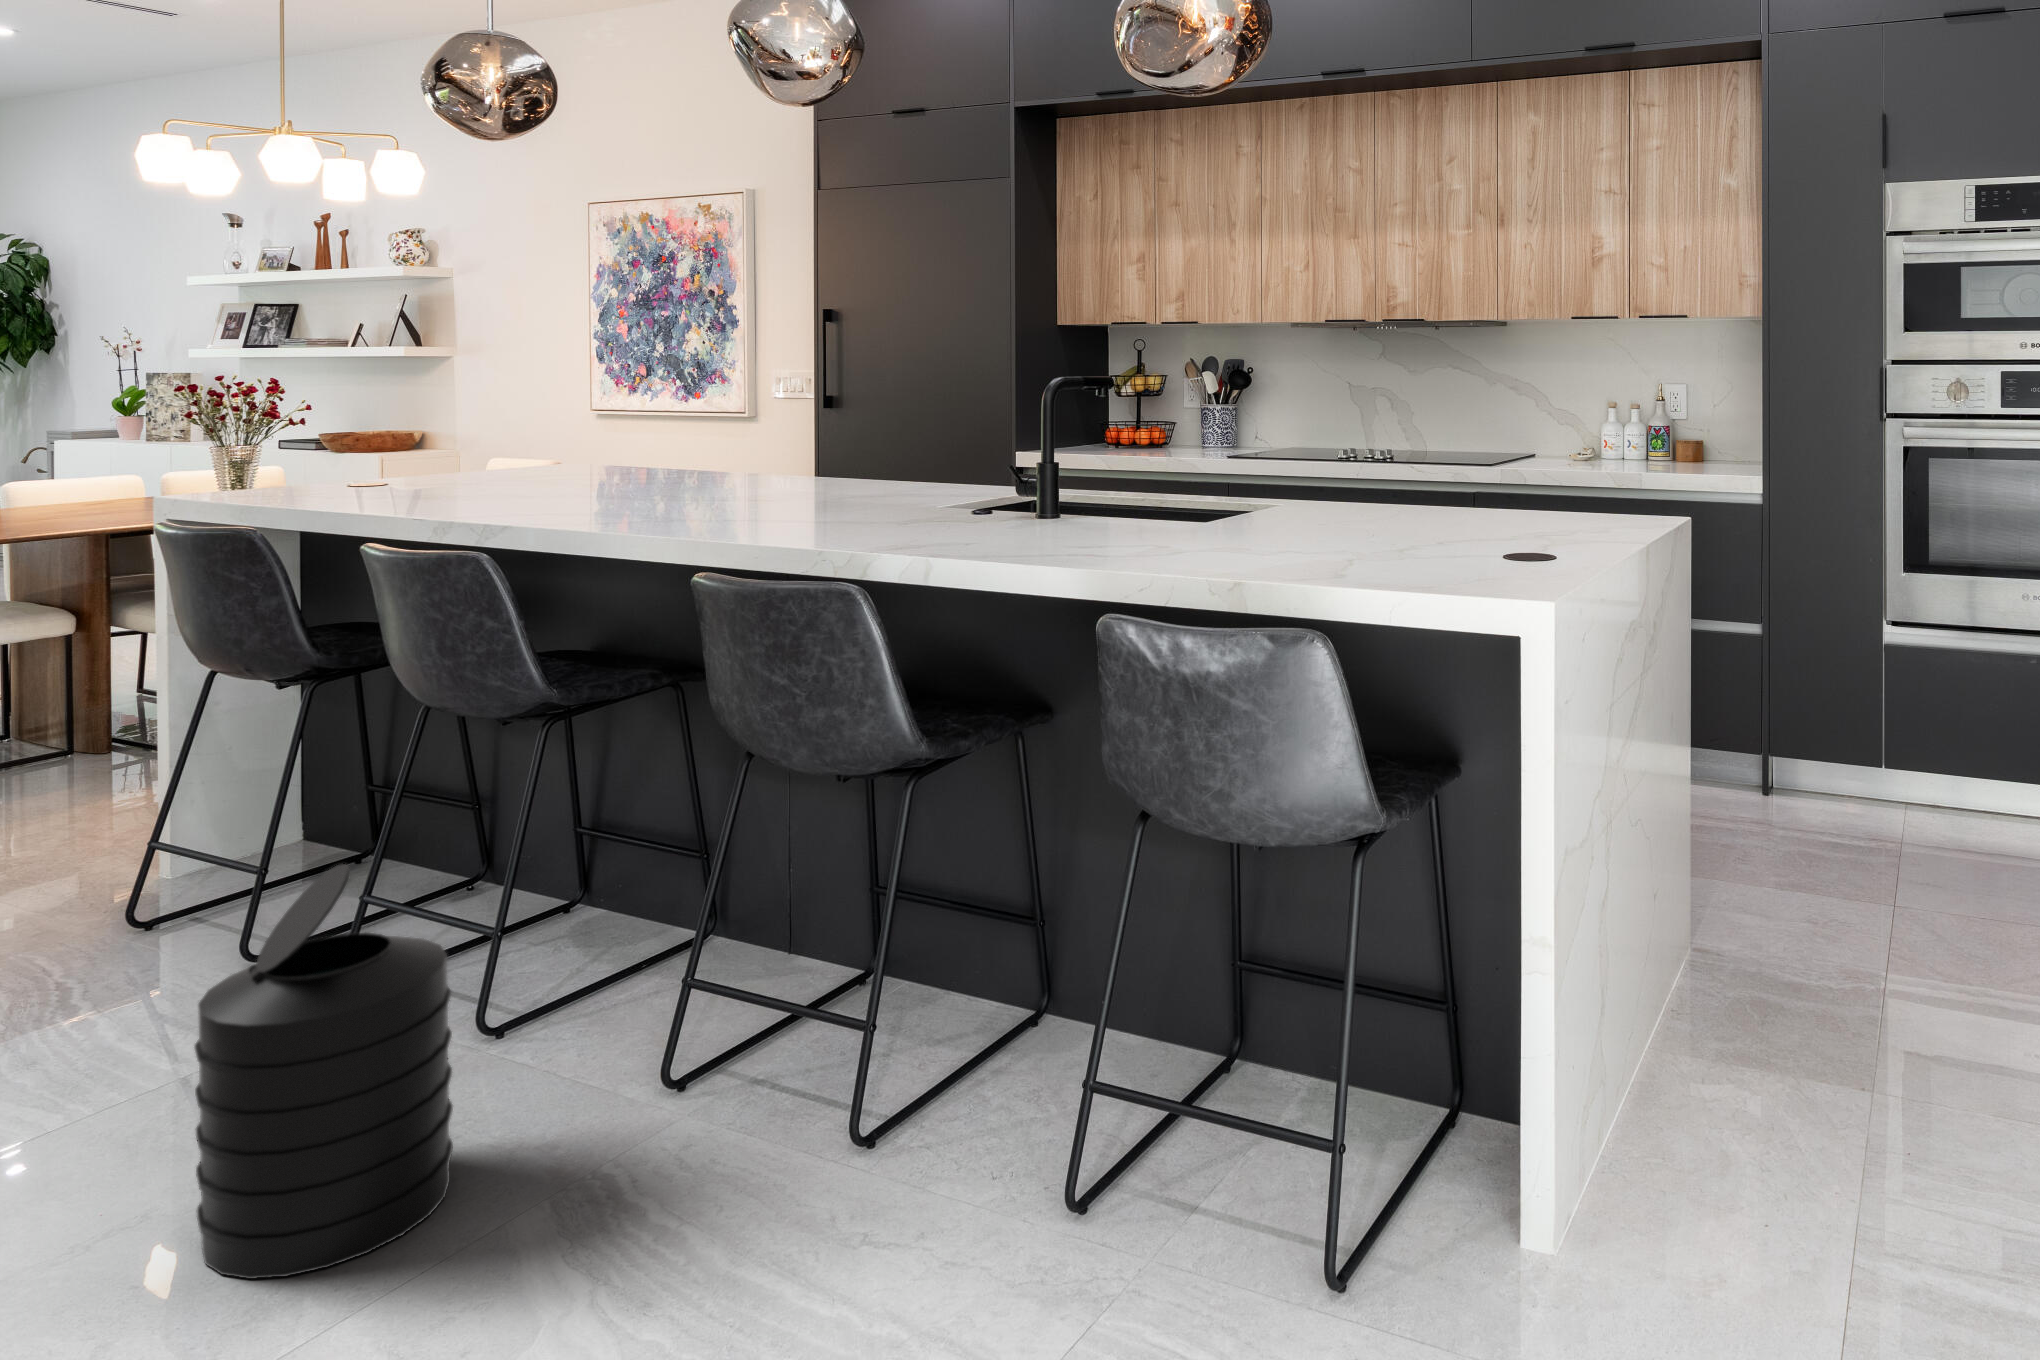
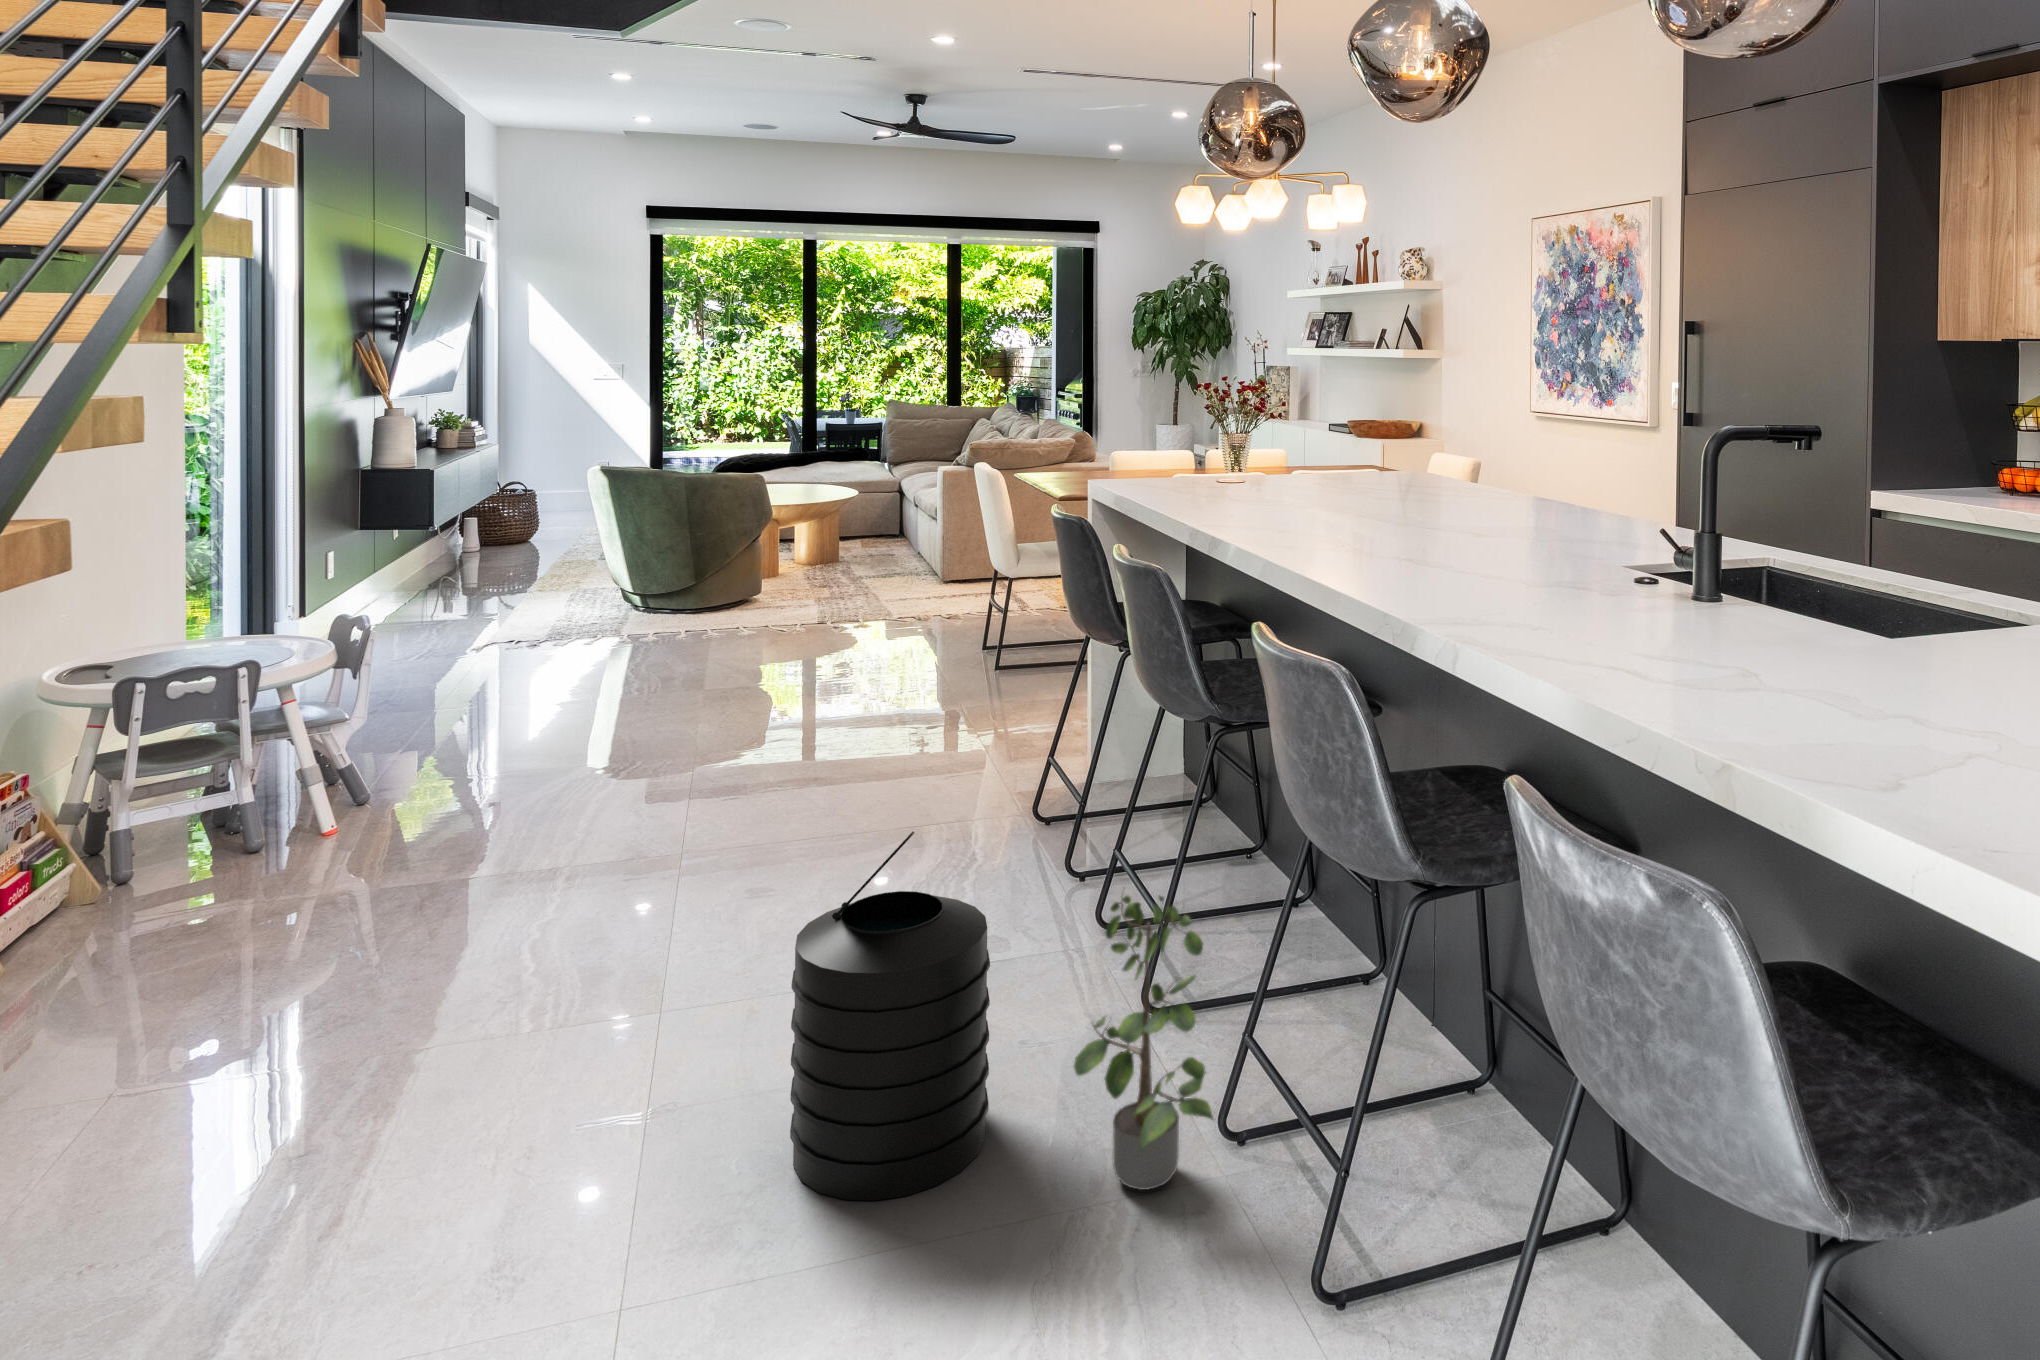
potted plant: none [571,848,753,1137] -> present [1074,896,1213,1190]

